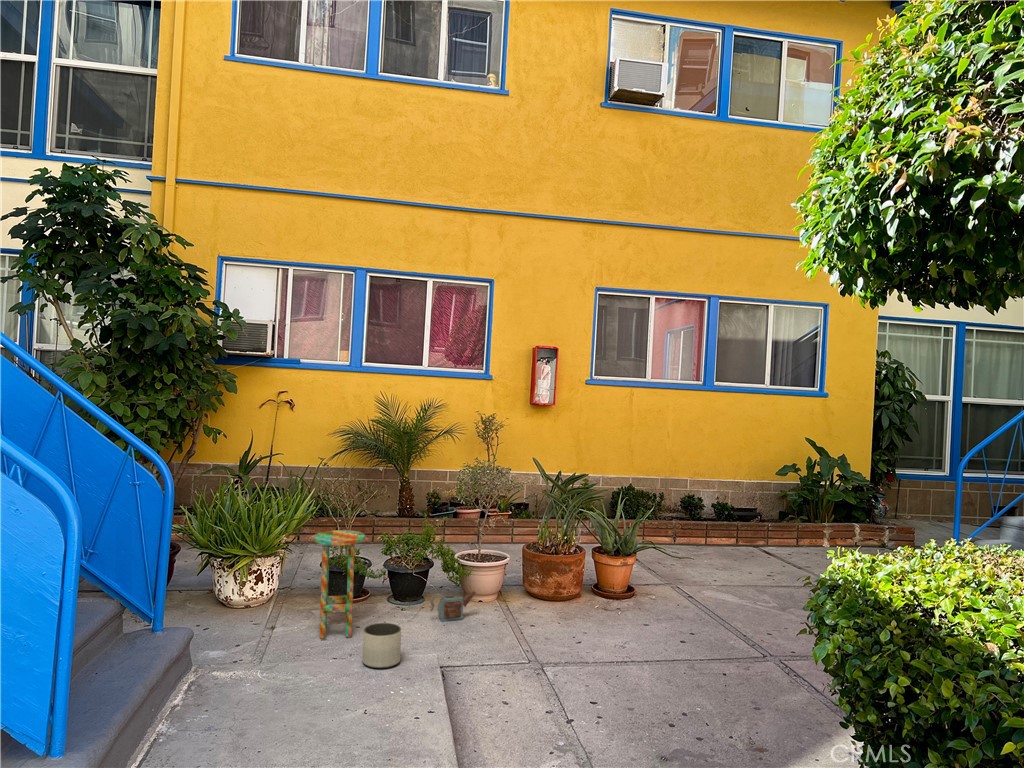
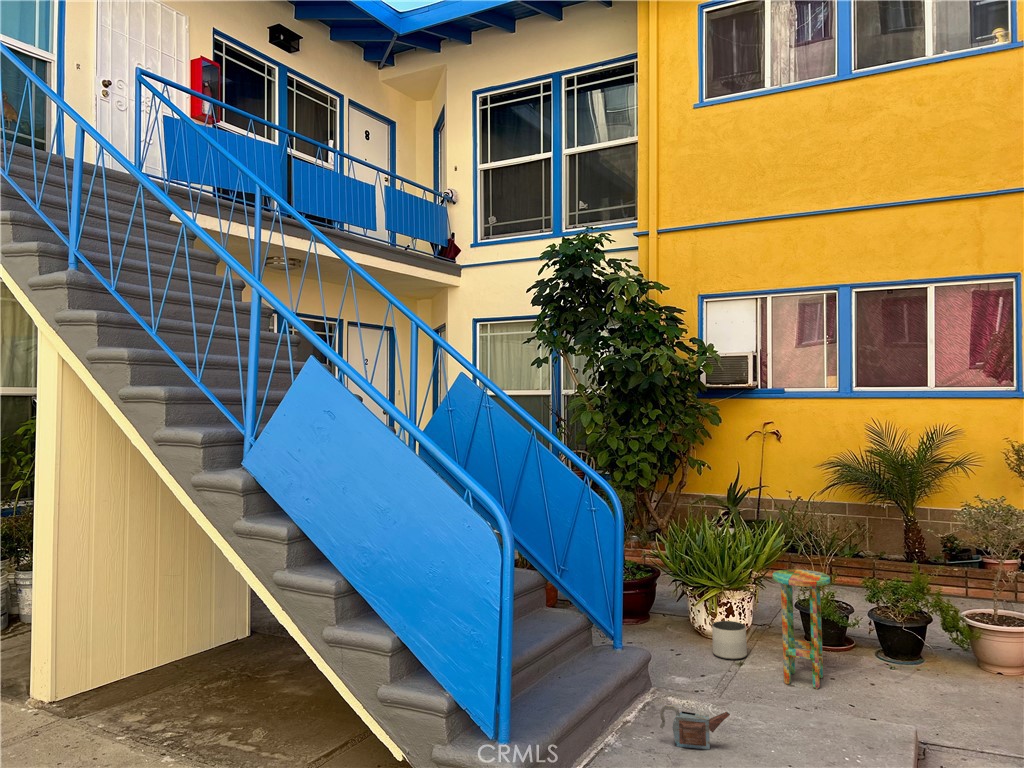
watering can: present [430,591,475,622] -> present [660,705,730,749]
planter: present [363,623,401,668] -> present [712,621,747,660]

